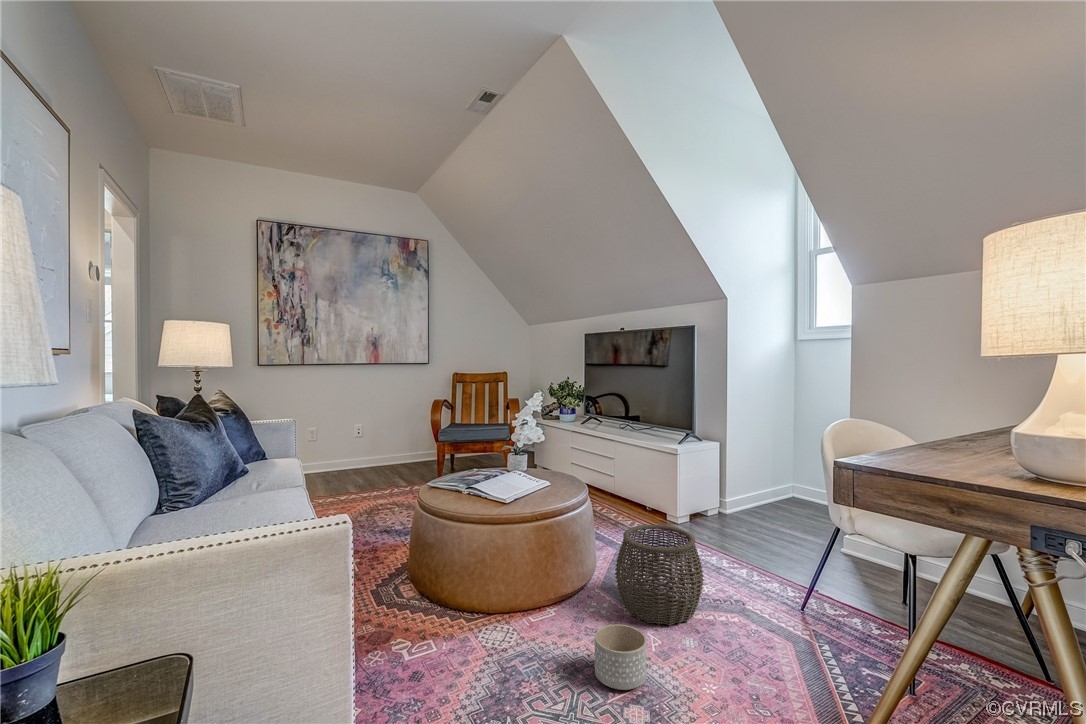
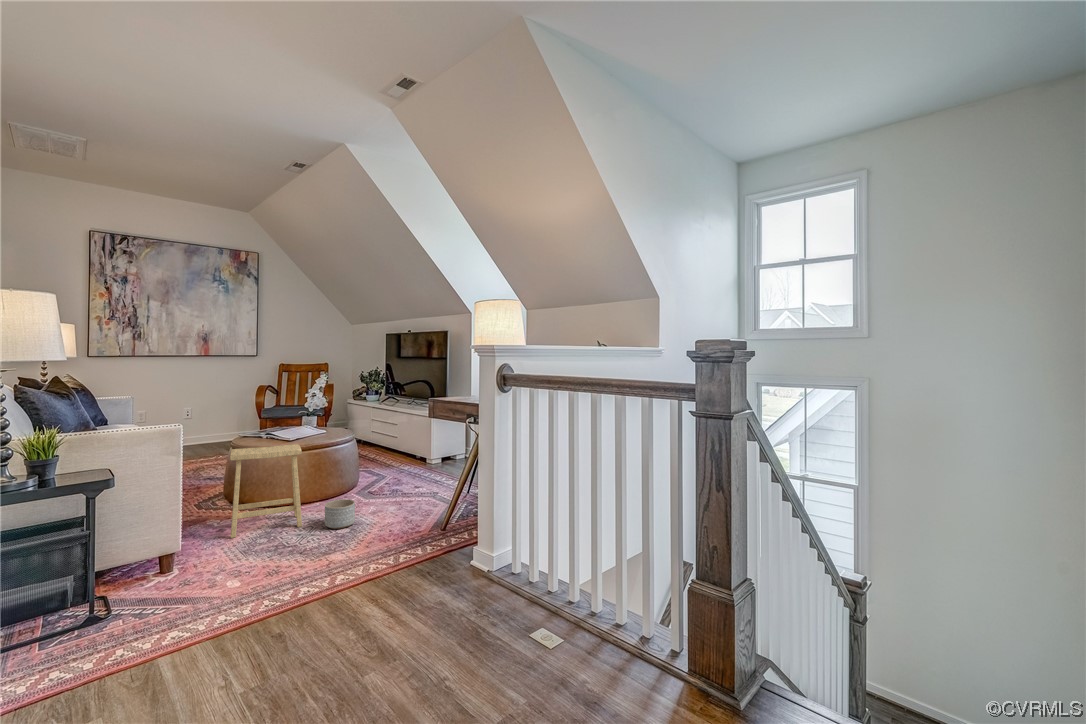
footstool: none [439,516,554,692] -> present [230,444,302,538]
woven basket: present [615,525,704,625] -> none [356,453,410,506]

